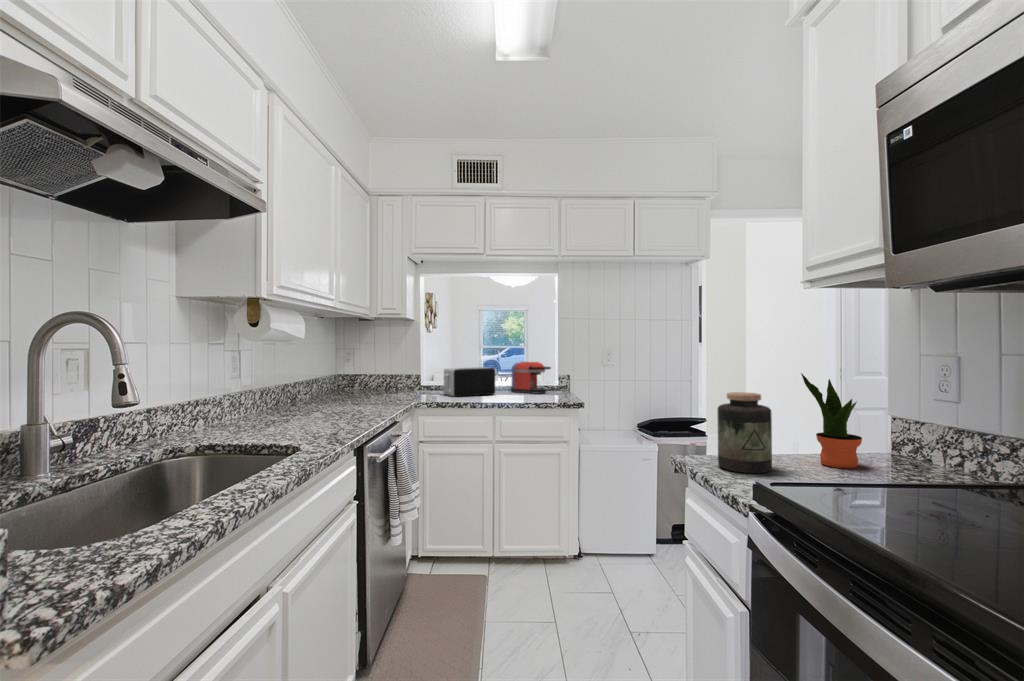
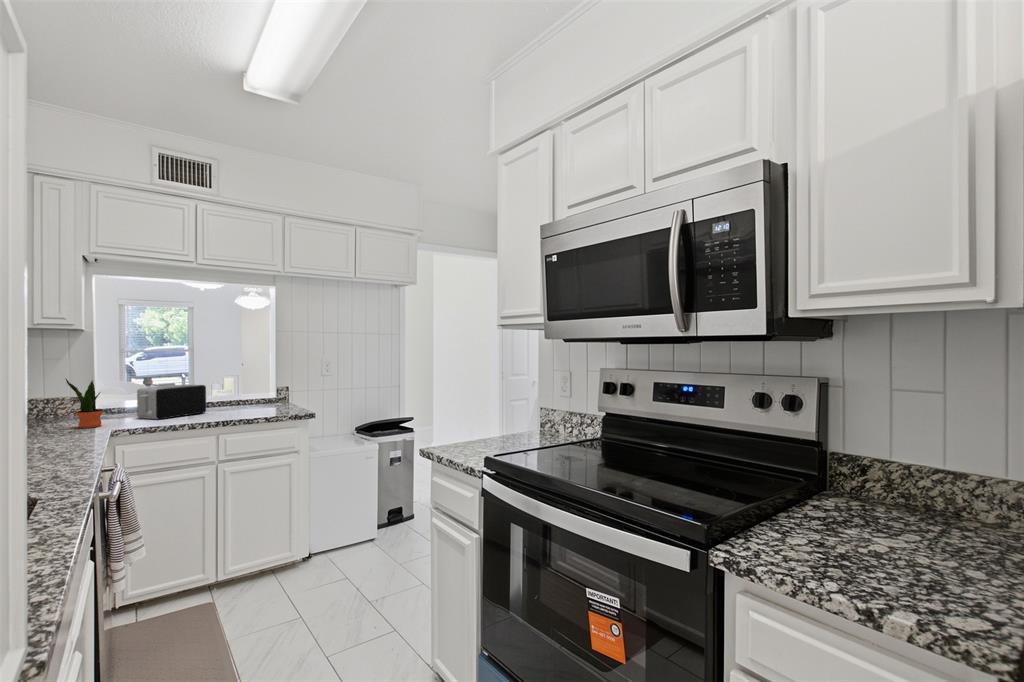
coffee maker: present [511,362,551,393] -> none [219,376,268,408]
potted plant: present [801,373,862,468] -> present [66,379,103,428]
jar: present [717,392,772,473] -> none [451,400,484,453]

